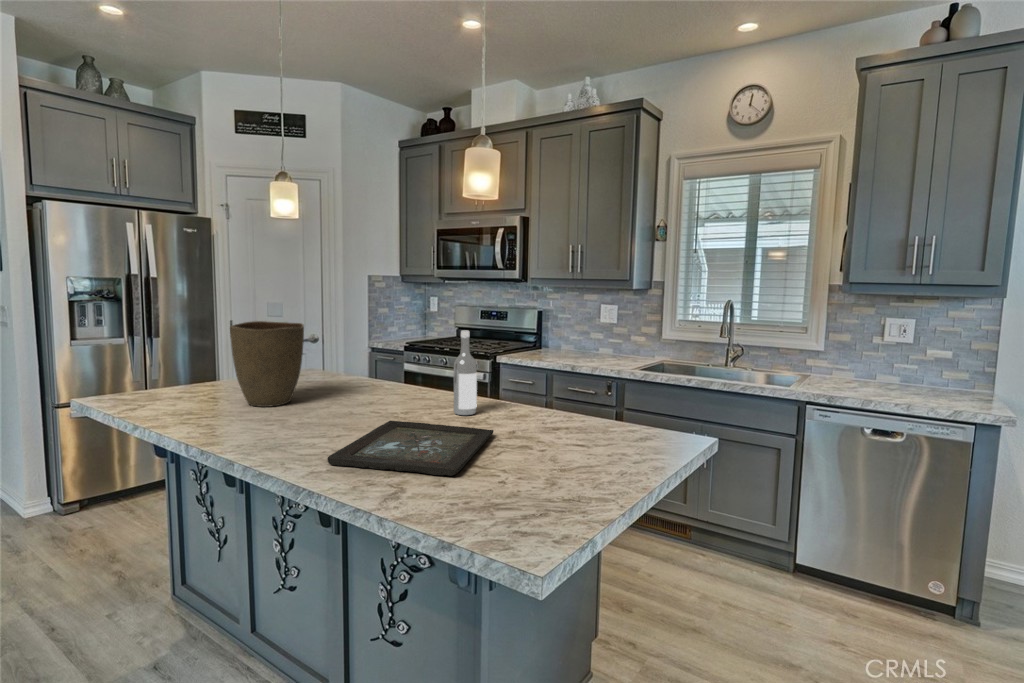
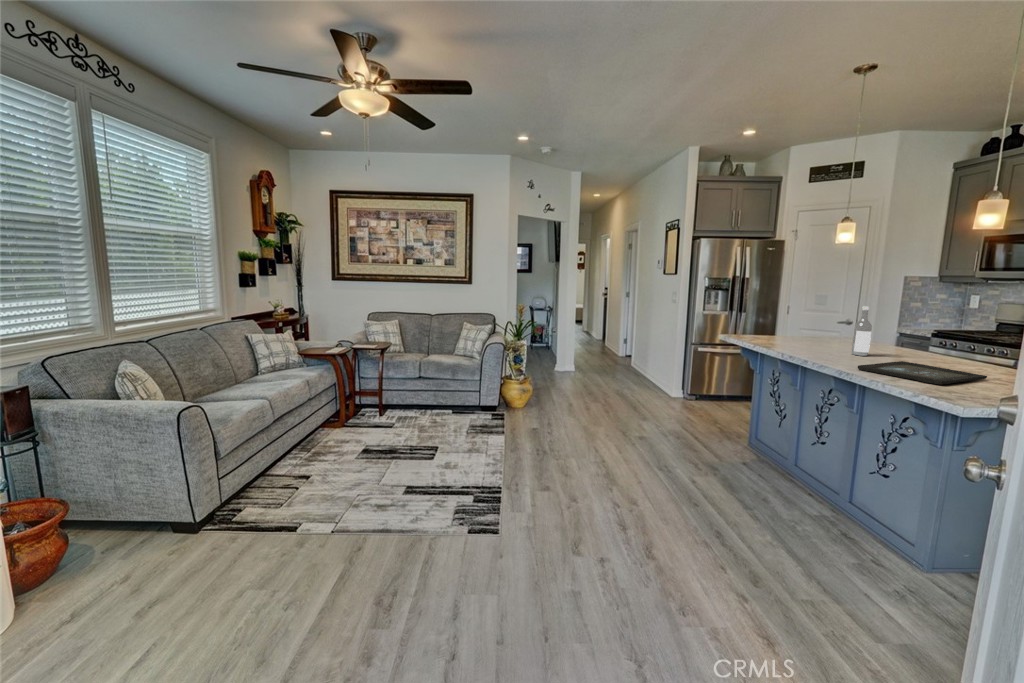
vase: present [230,321,304,407] -> none [802,302,848,348]
wine bottle: present [454,331,477,415] -> present [851,306,872,356]

